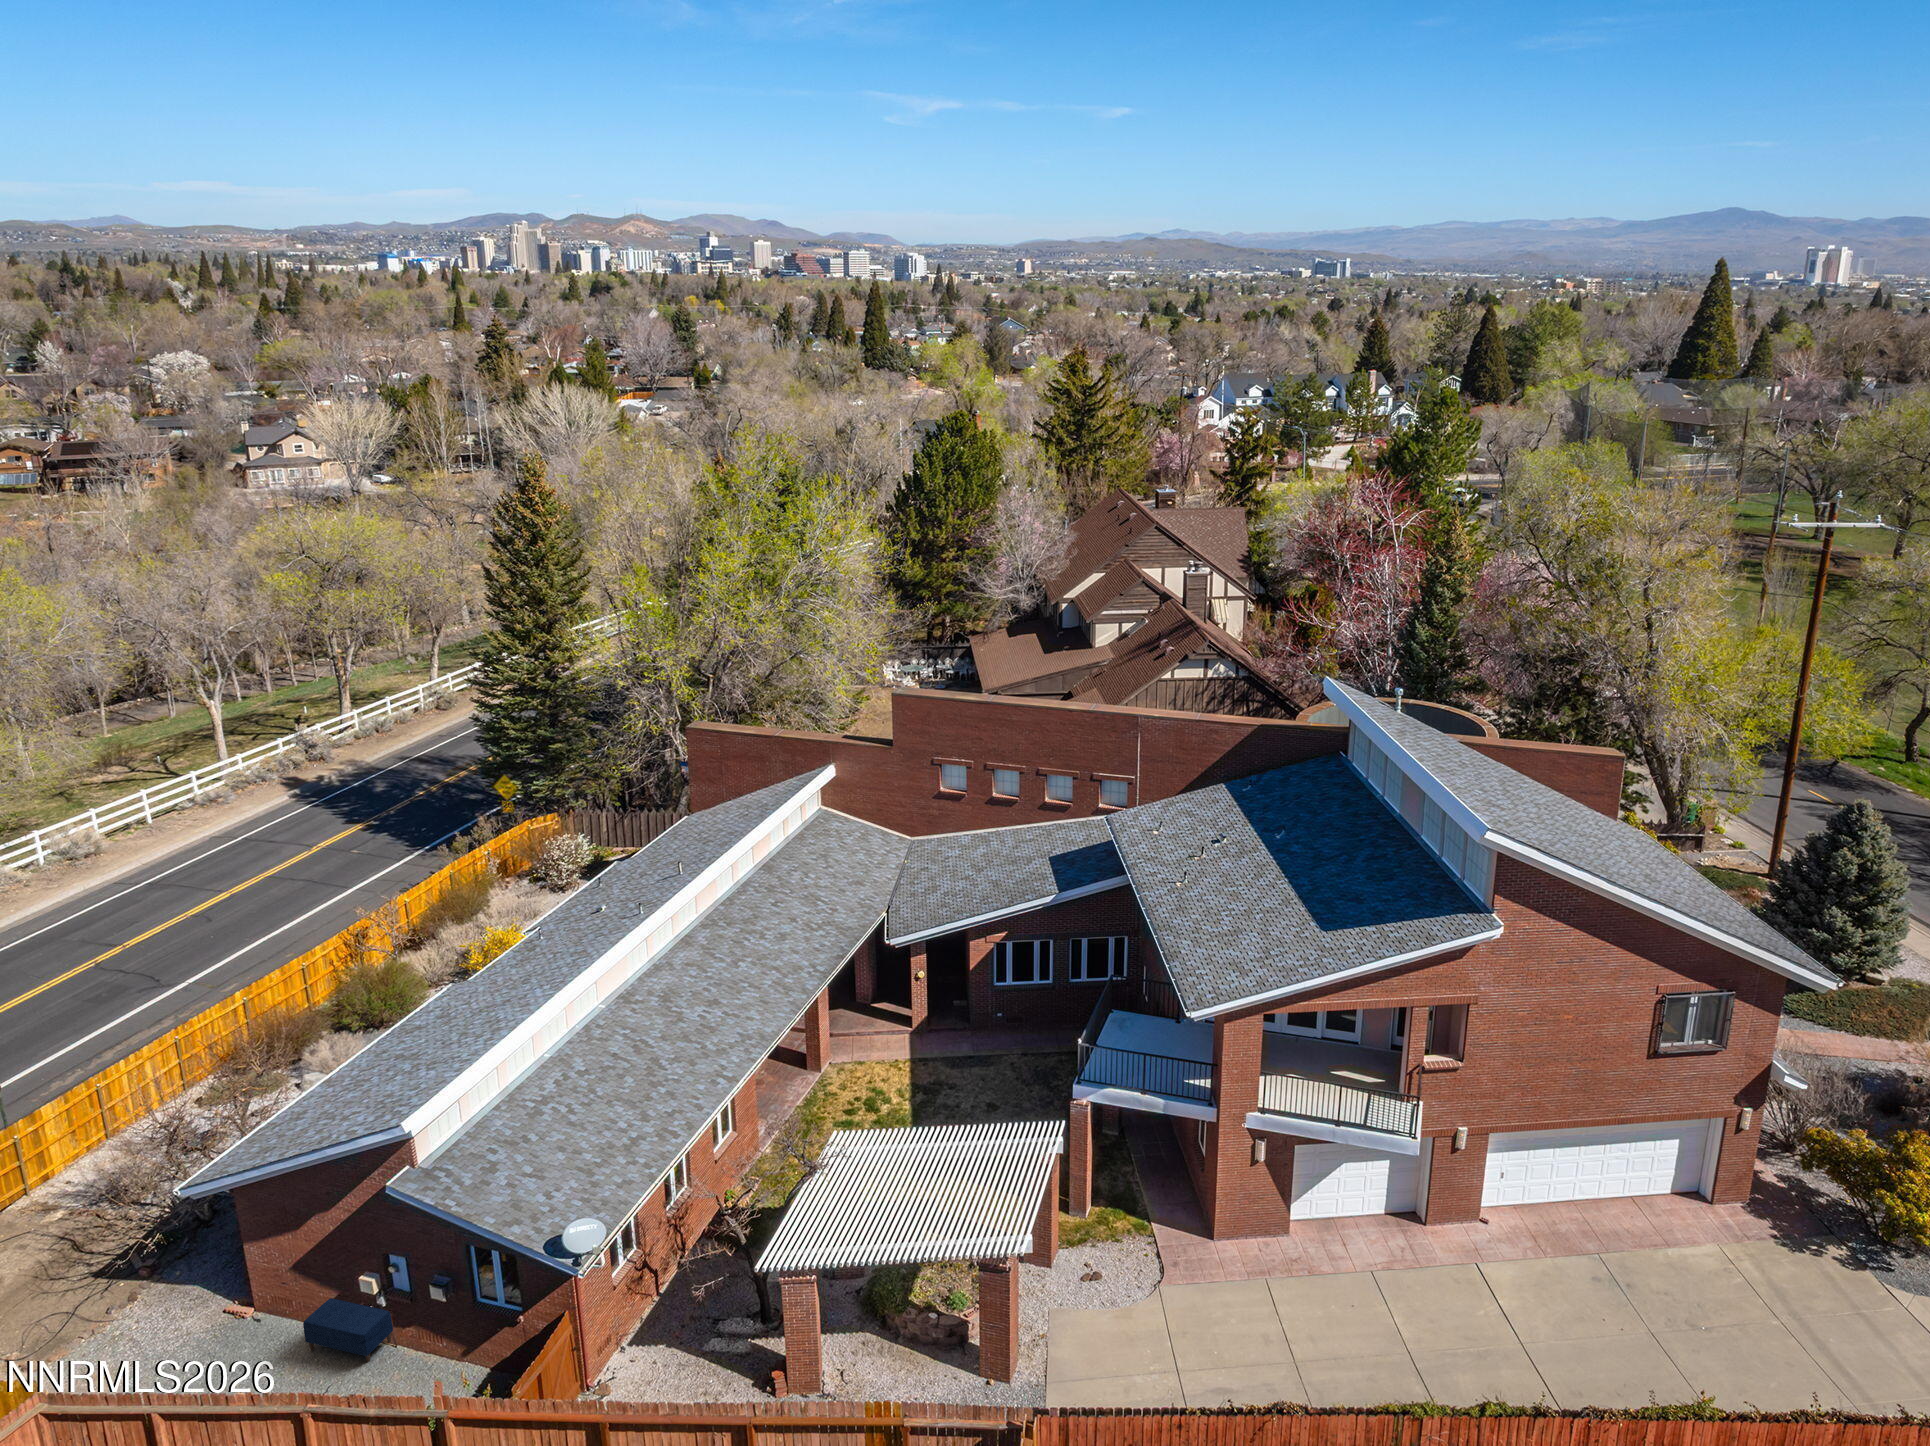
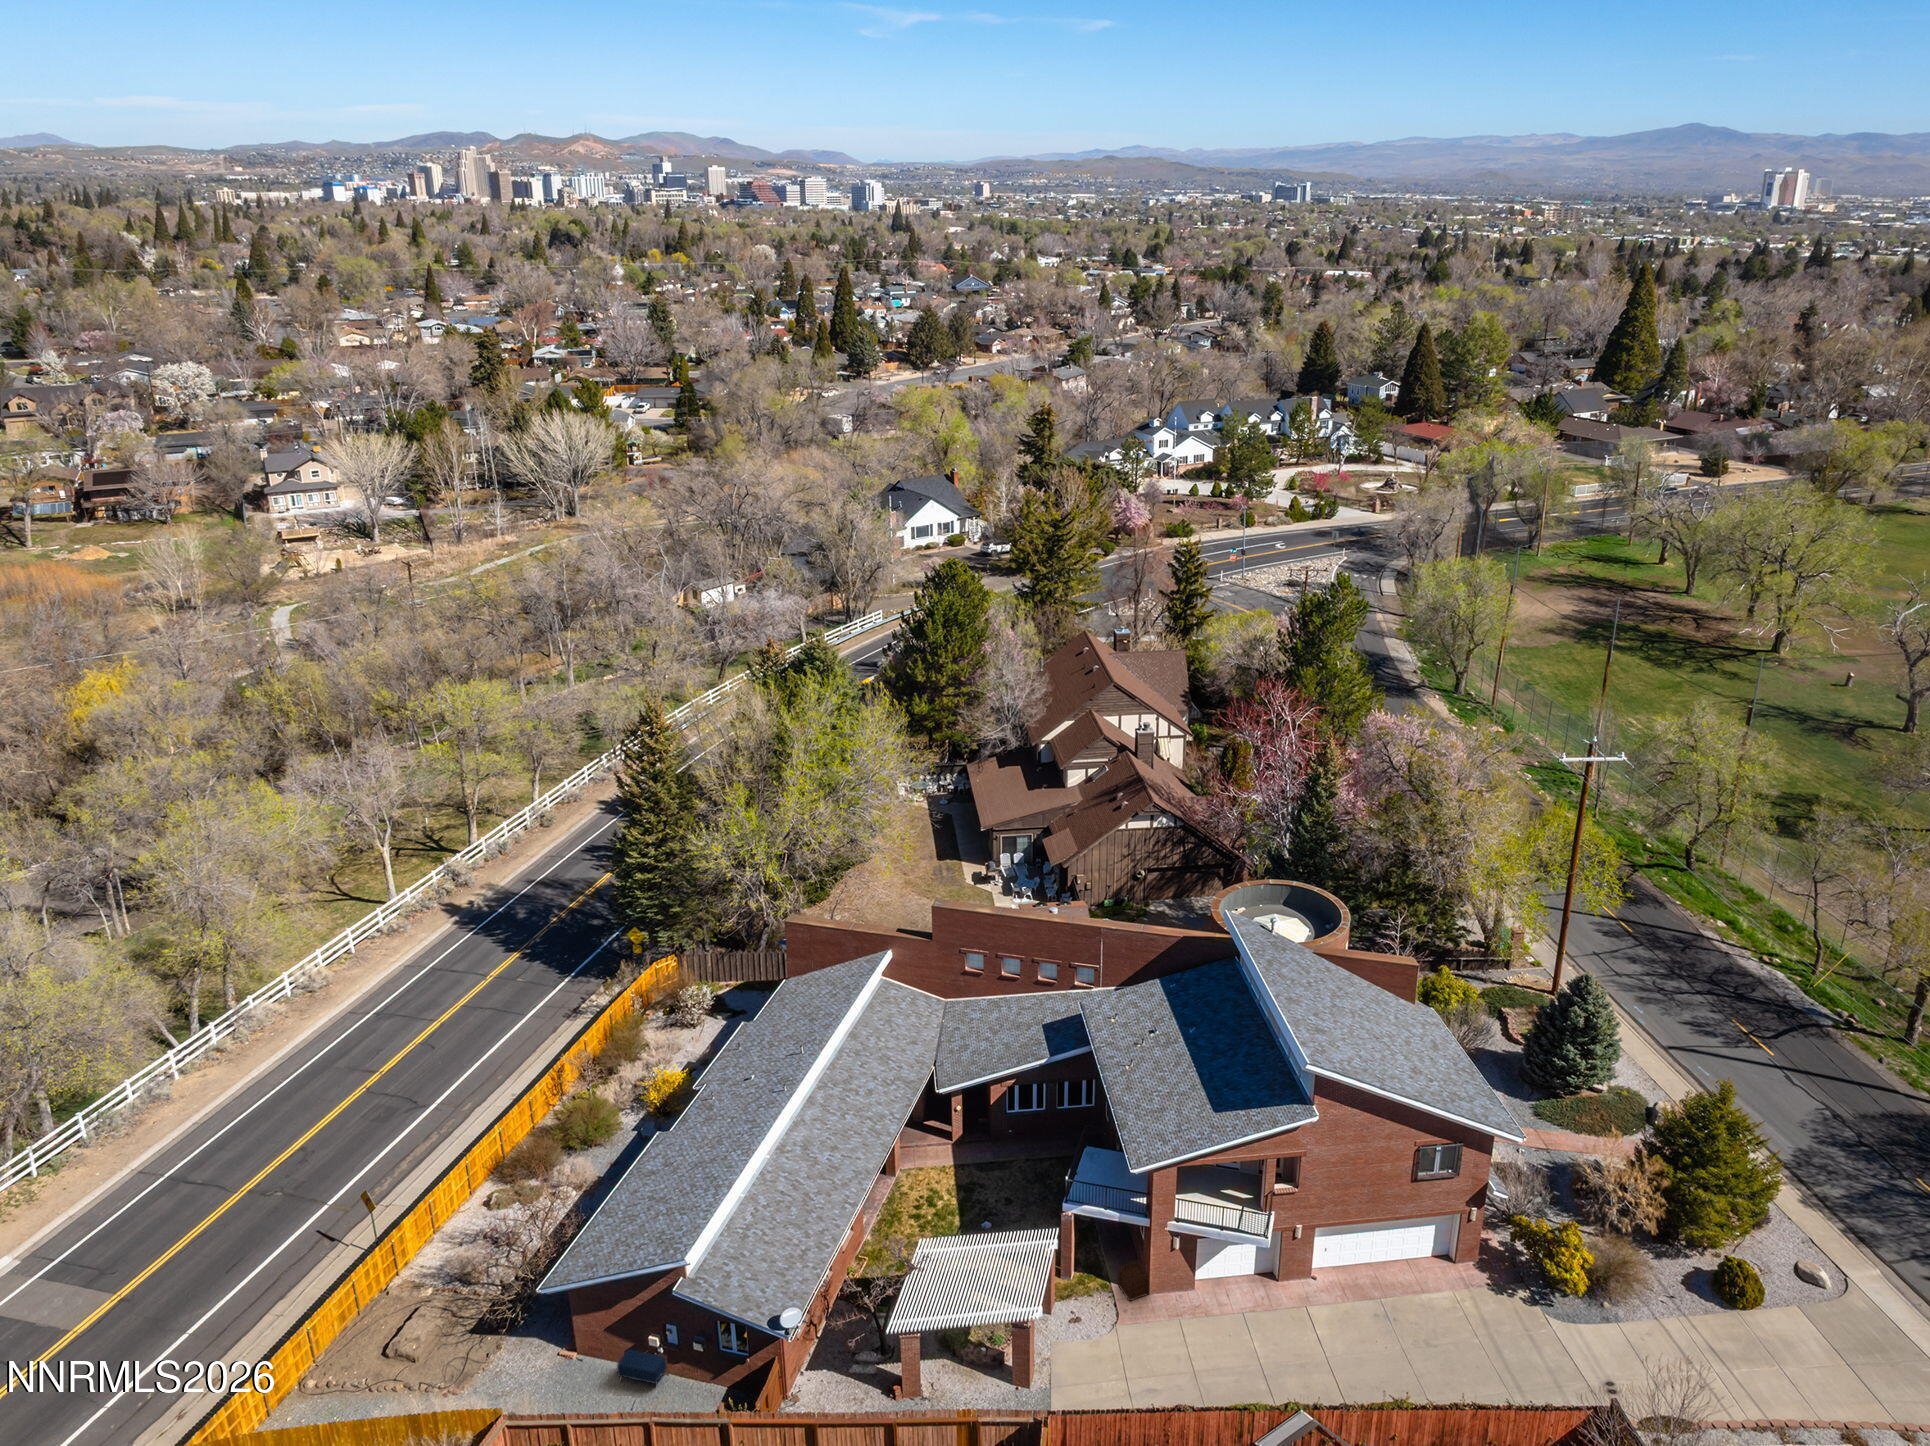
wooden crate: none [1164,1185,1217,1249] -> present [1118,1261,1150,1301]

